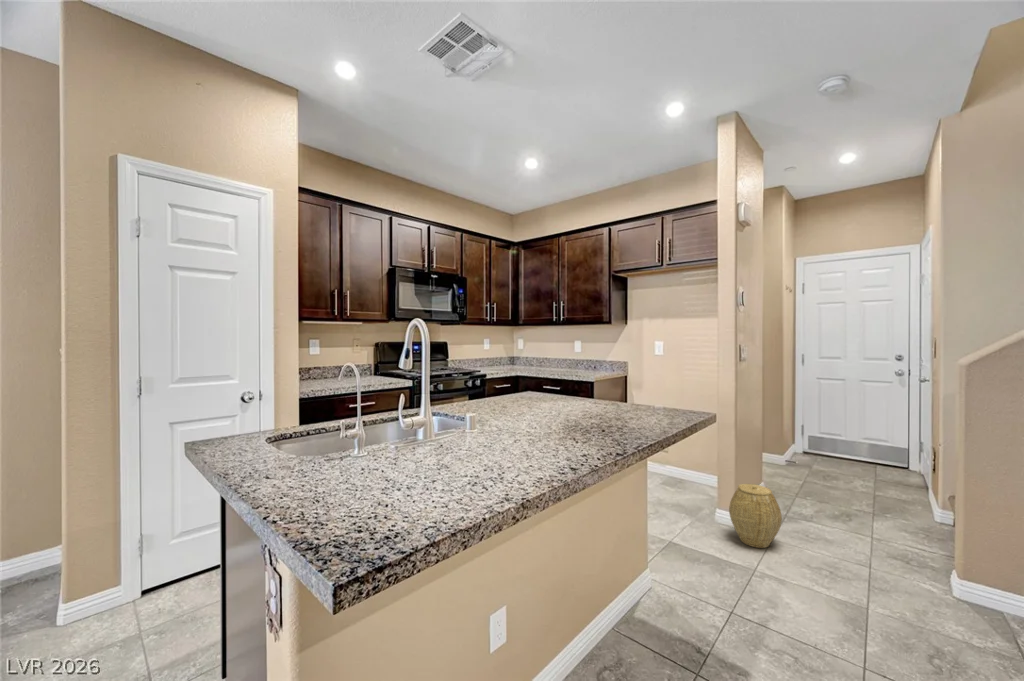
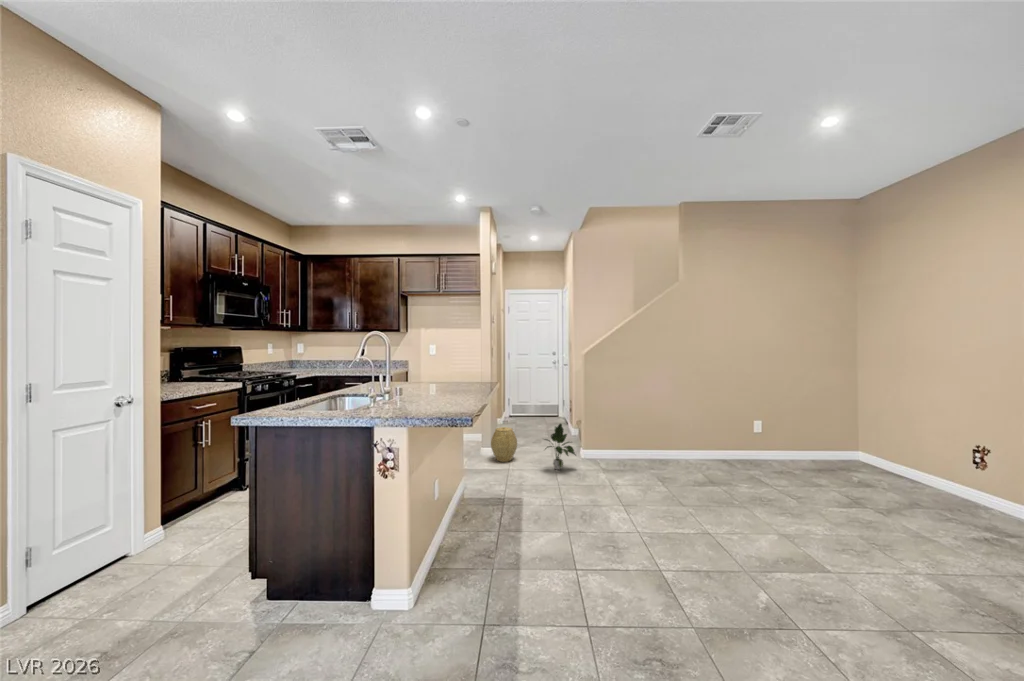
potted plant: none [829,508,923,606] -> present [544,424,576,470]

